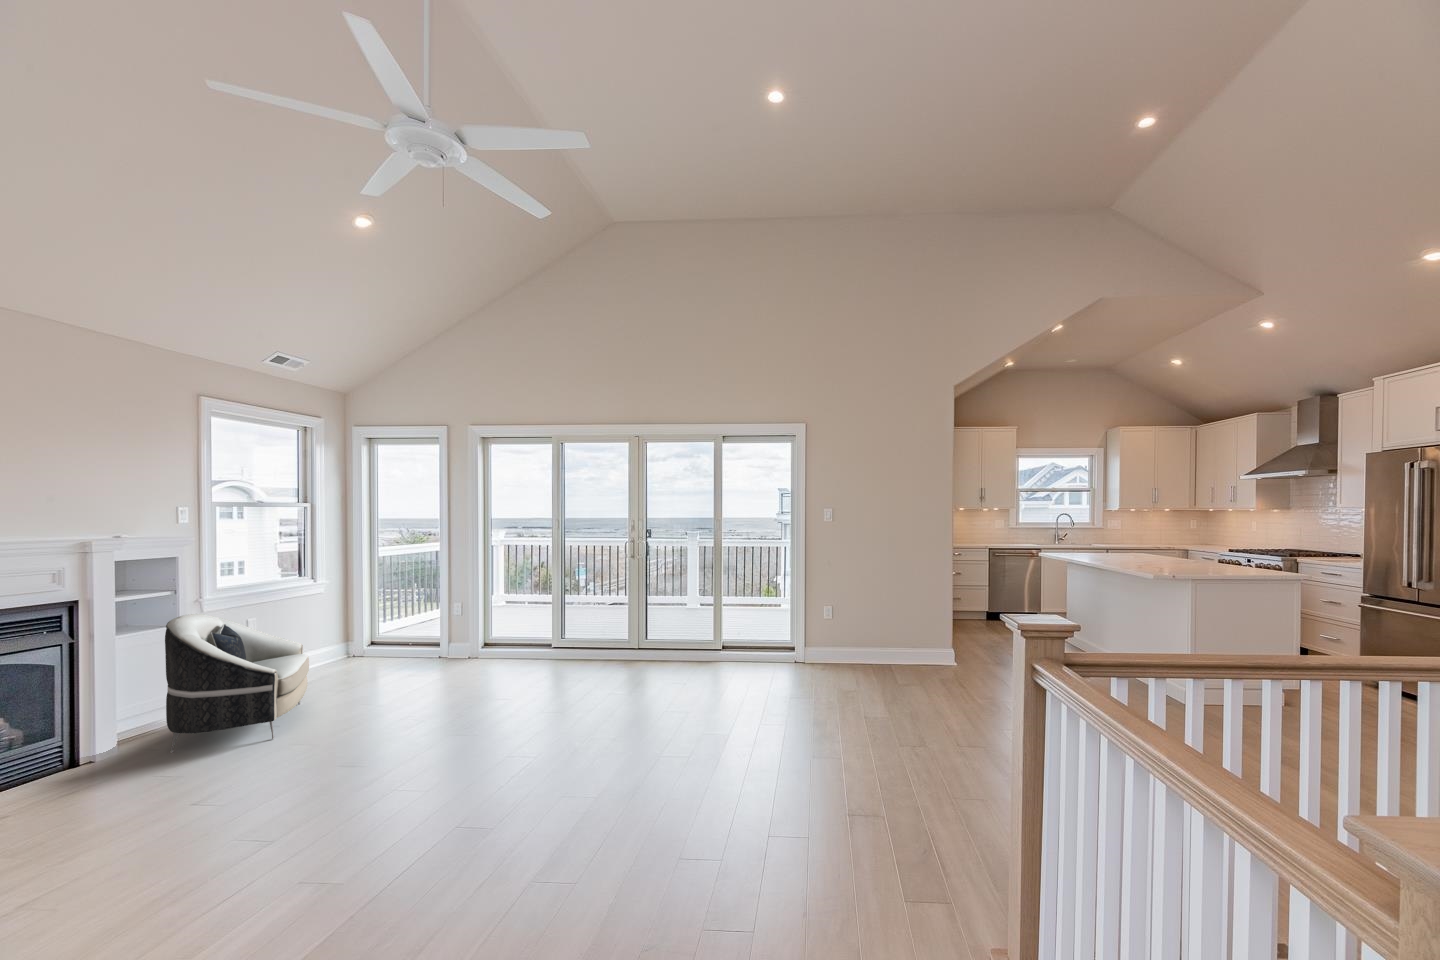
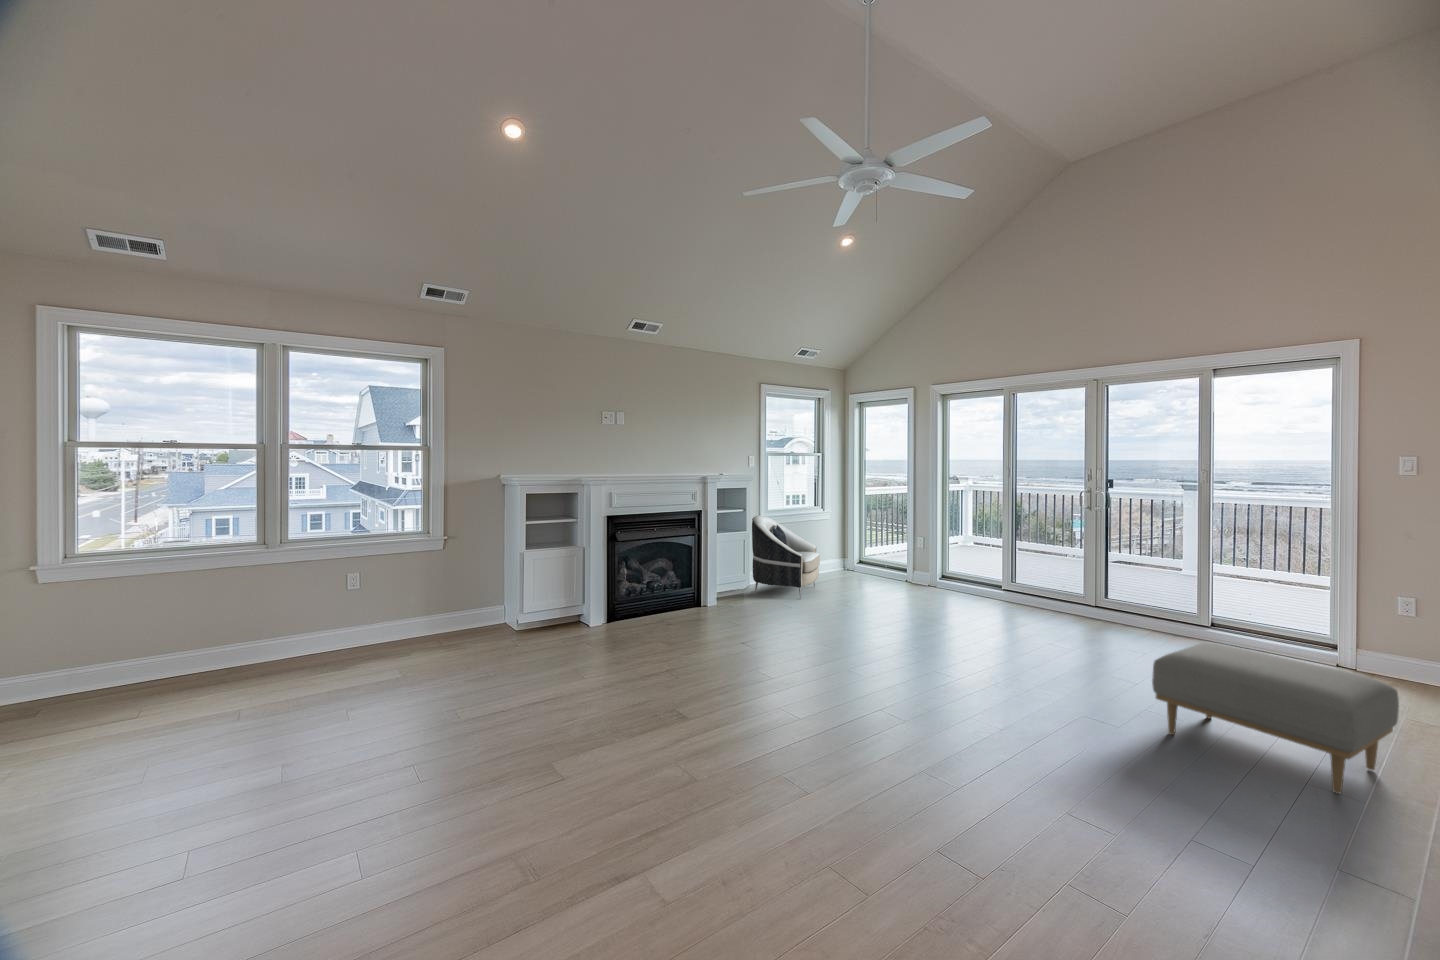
ottoman: none [762,697,922,830] -> present [1152,643,1399,794]

